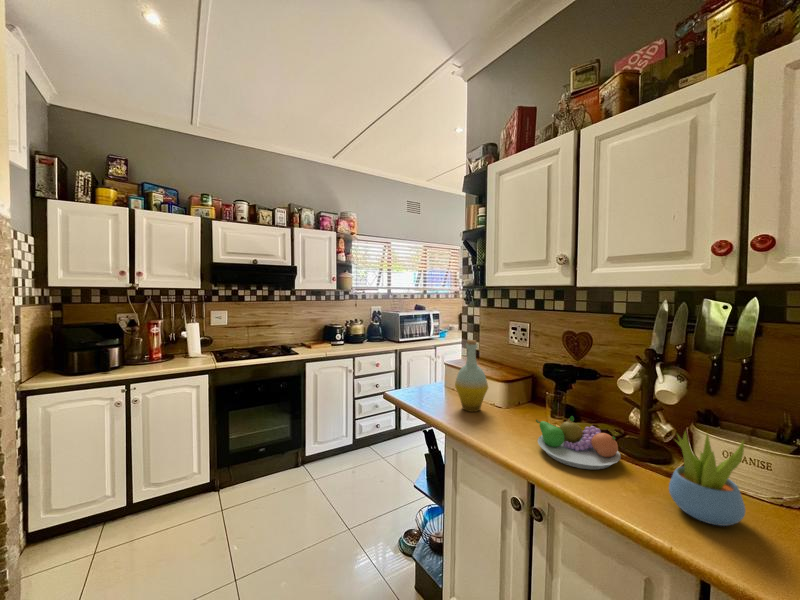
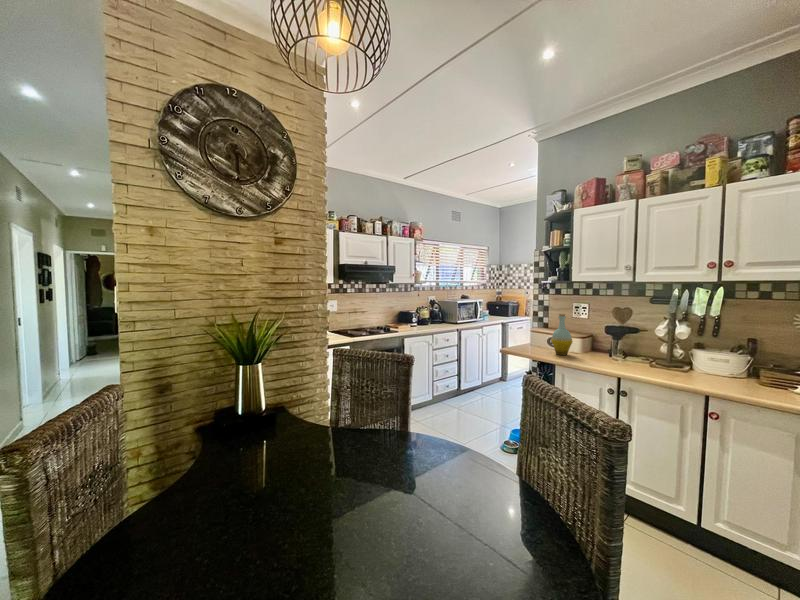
fruit bowl: present [536,416,620,470] -> none [612,350,661,371]
succulent plant: present [669,432,745,526] -> none [689,344,722,382]

